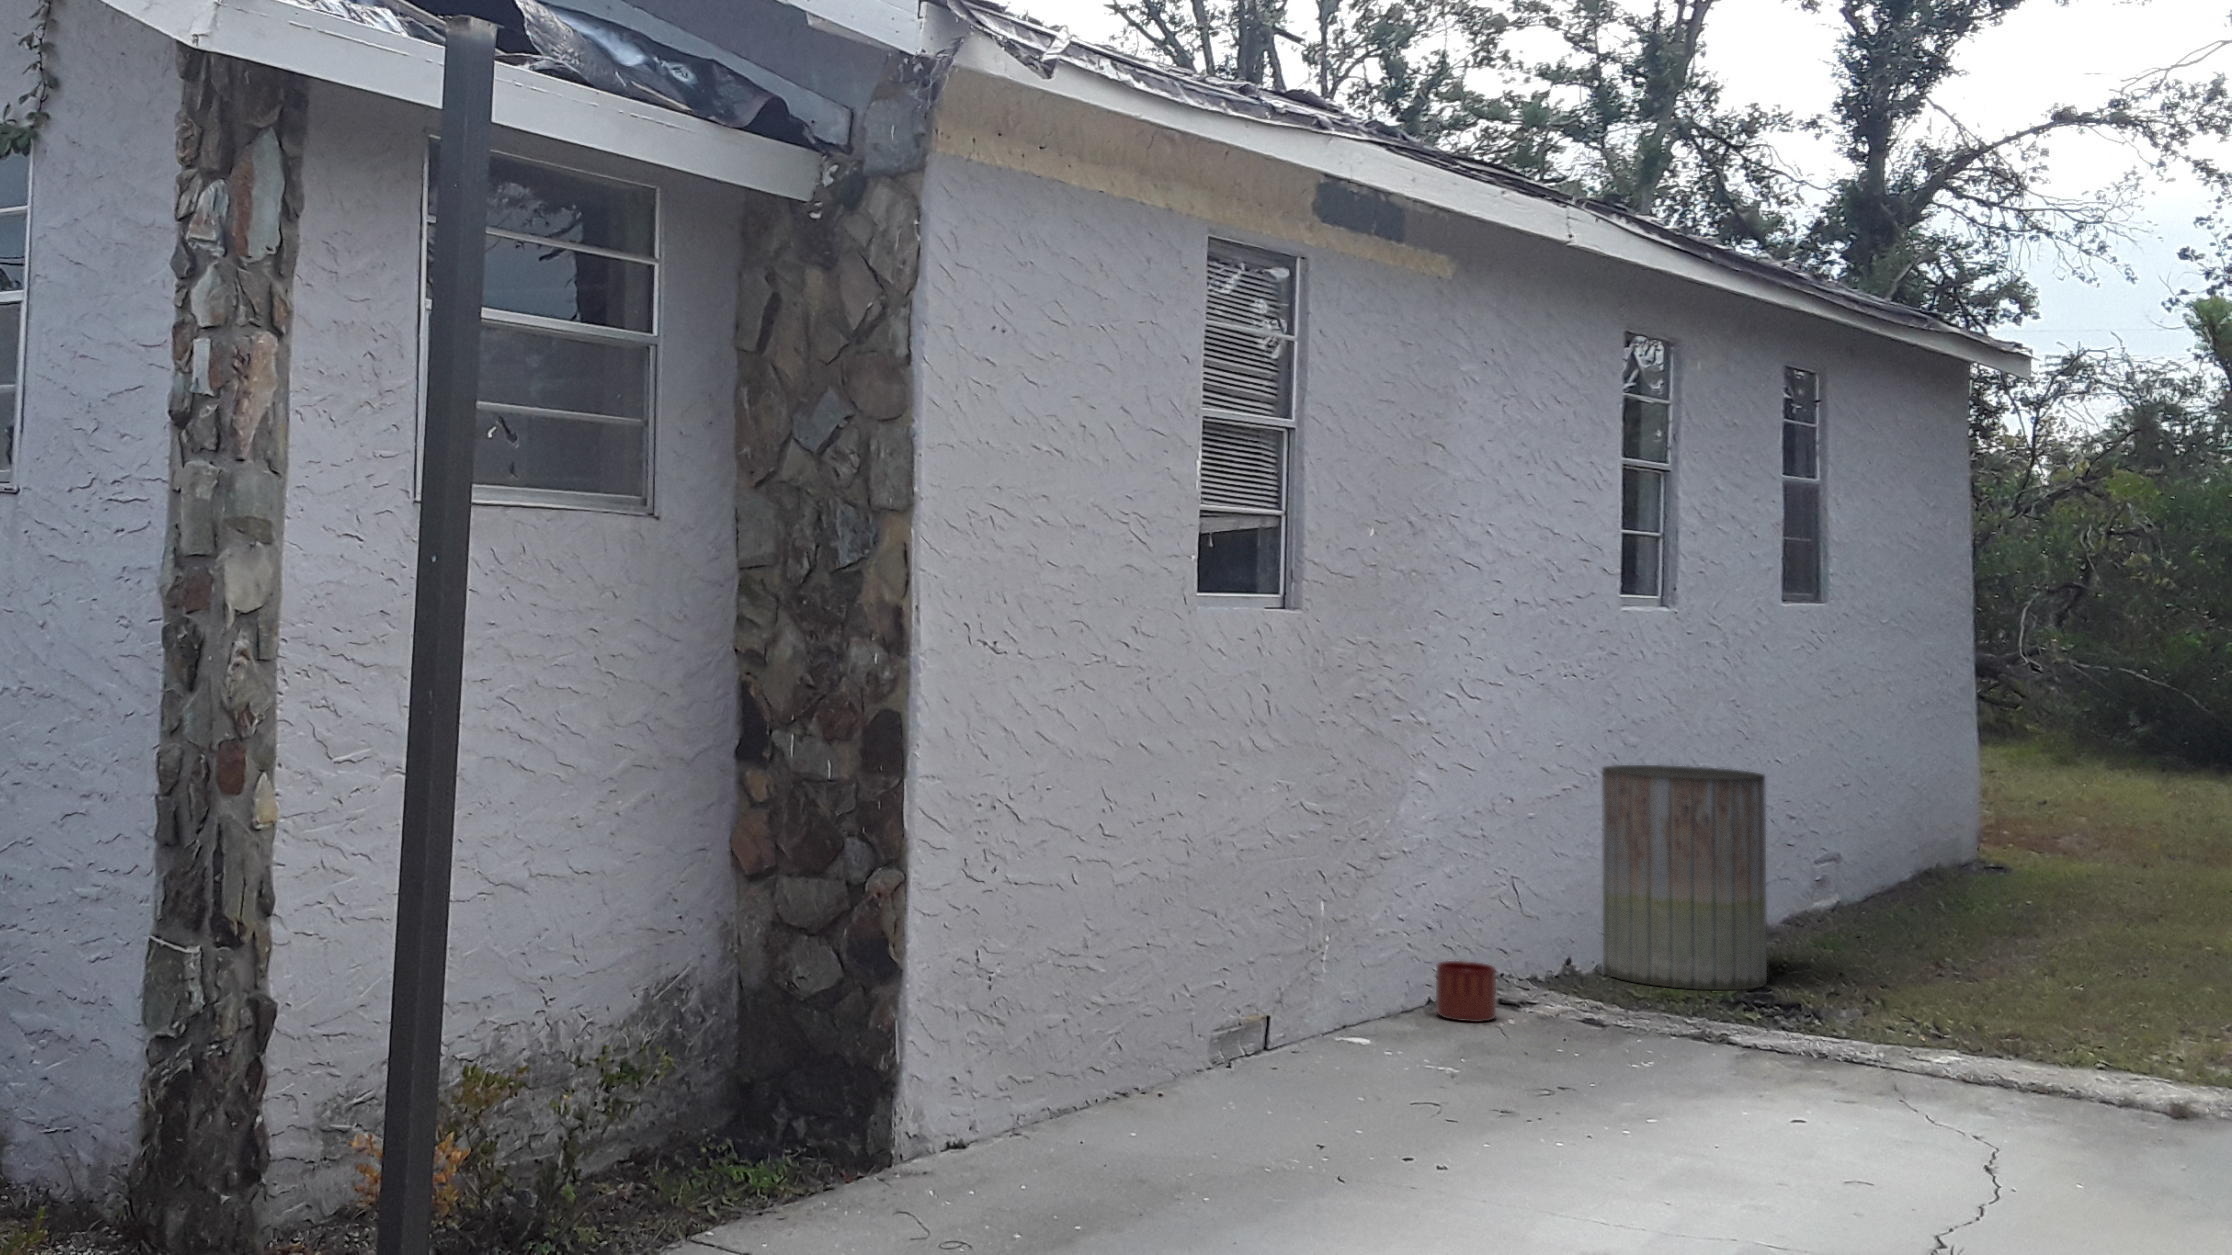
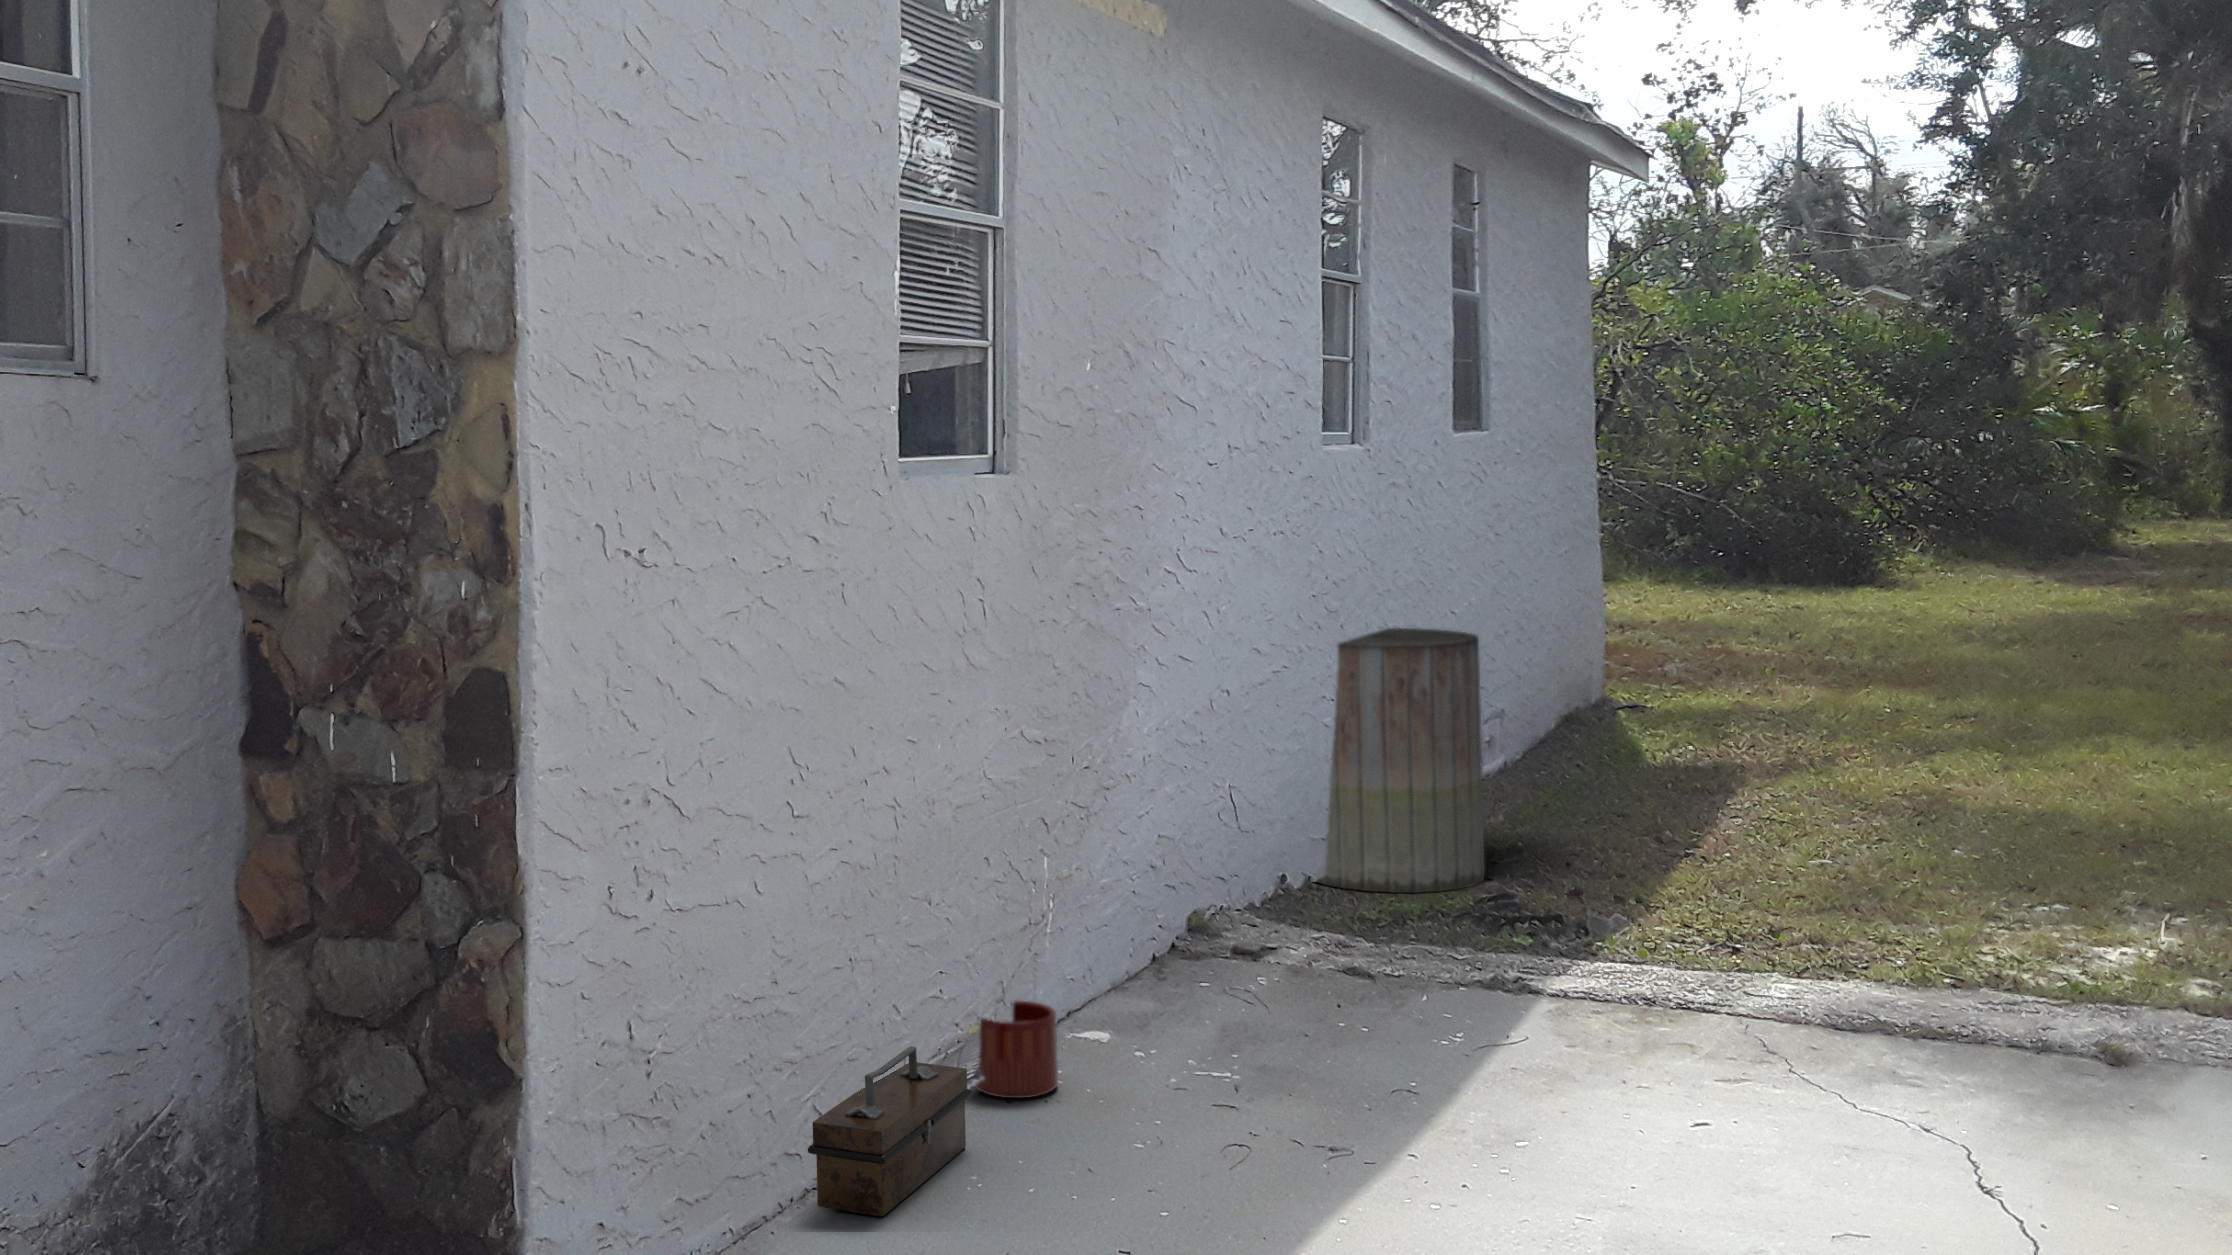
planter: present [1436,961,1497,1022] -> present [975,1001,1058,1098]
toolbox: none [1106,1015,1238,1120] -> present [808,1046,972,1216]

